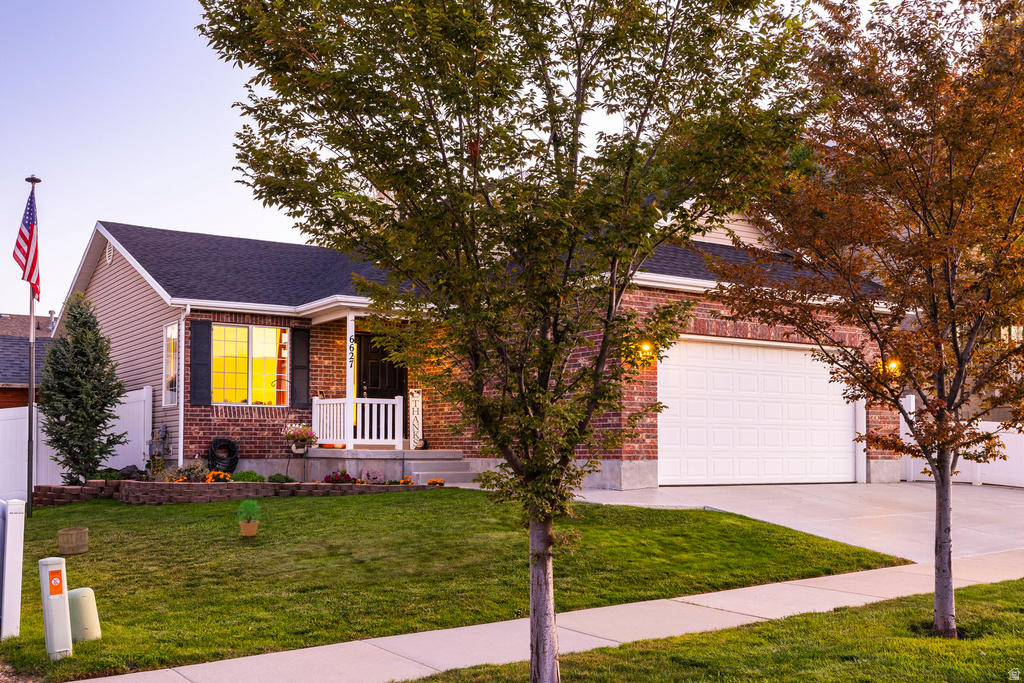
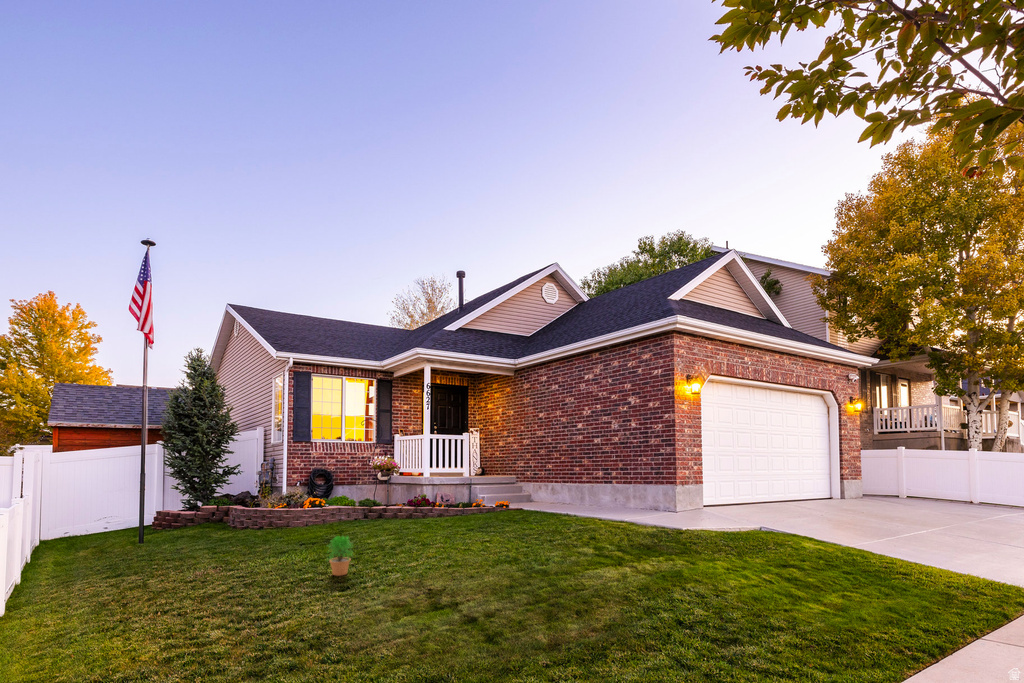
wooden bucket: present [58,527,89,554] -> none [125,570,162,604]

